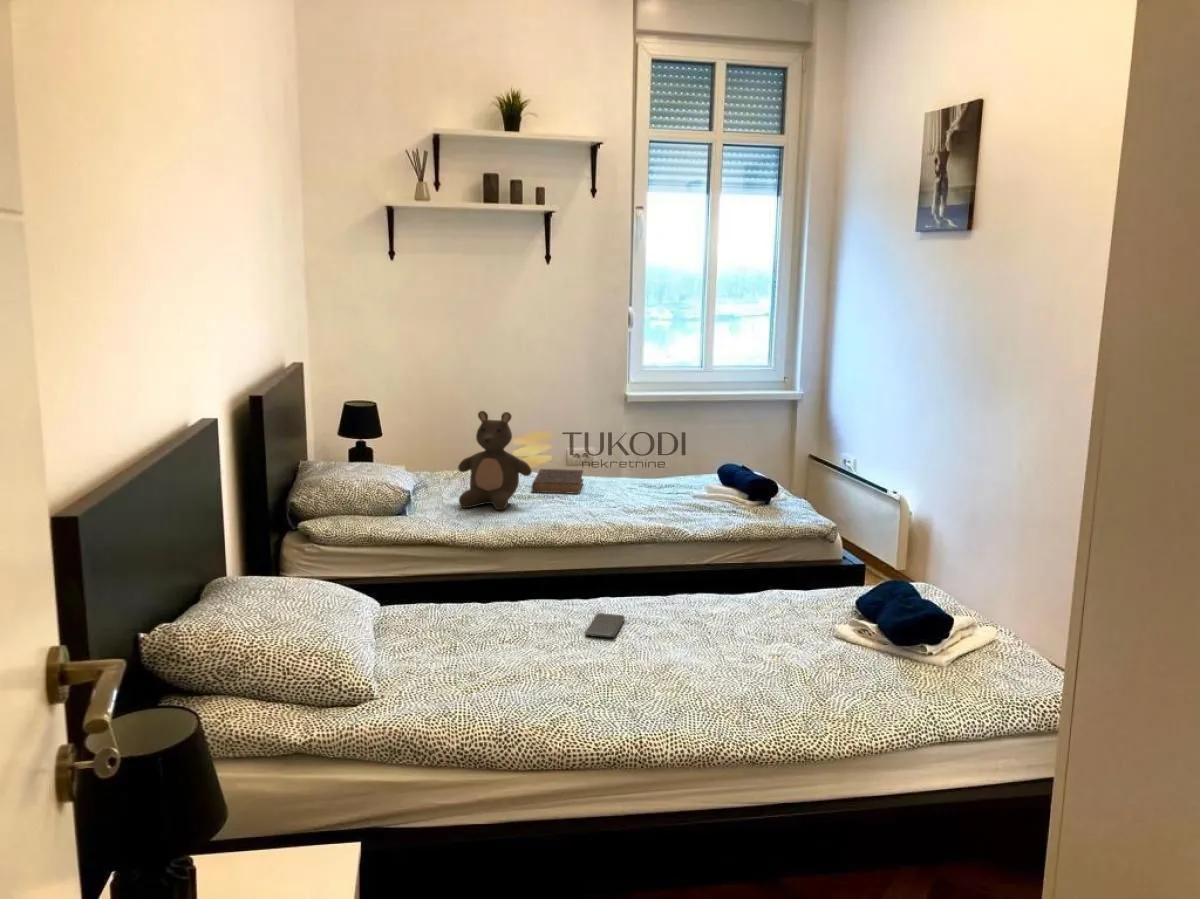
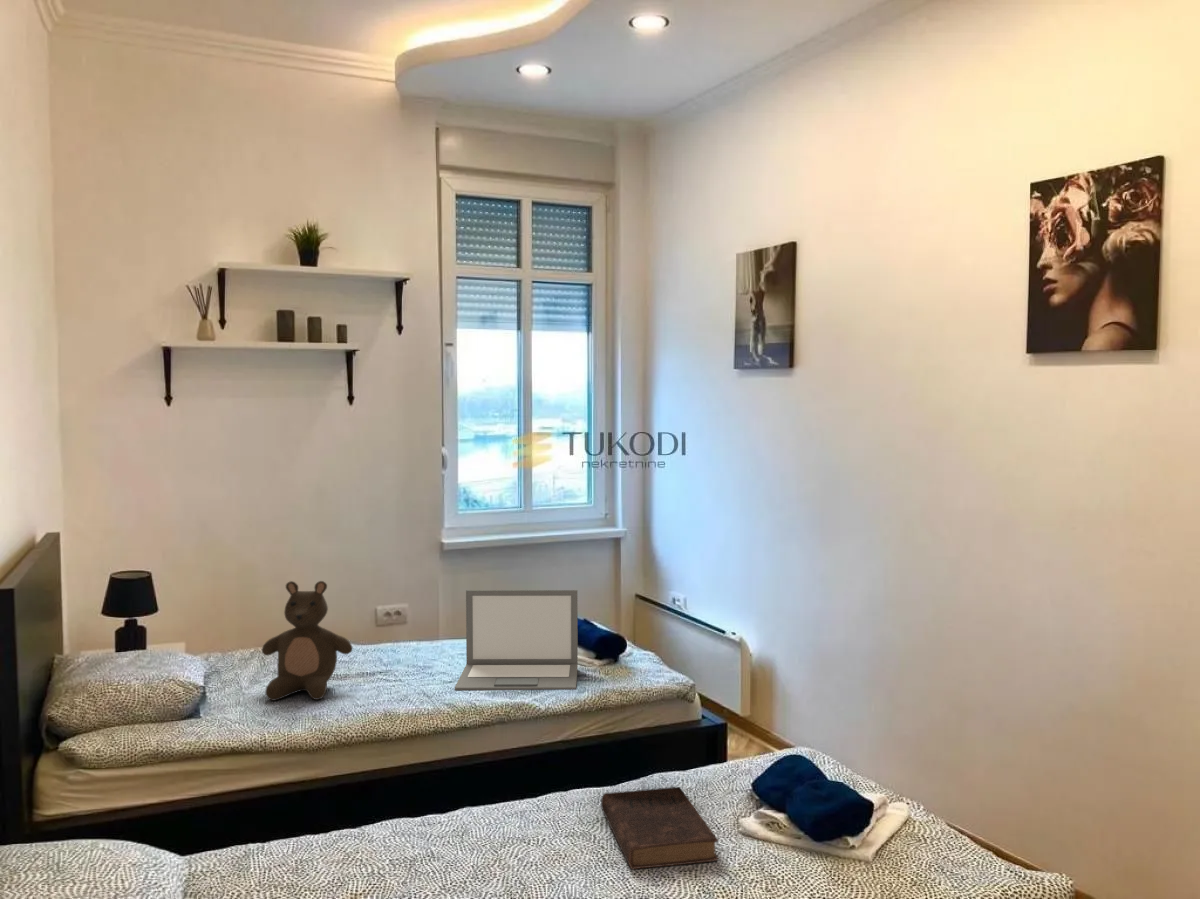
laptop: none [616,430,733,523] -> present [455,590,578,690]
book: present [531,469,583,494] -> present [601,787,718,869]
smartphone: present [585,613,625,638] -> none [457,836,499,874]

